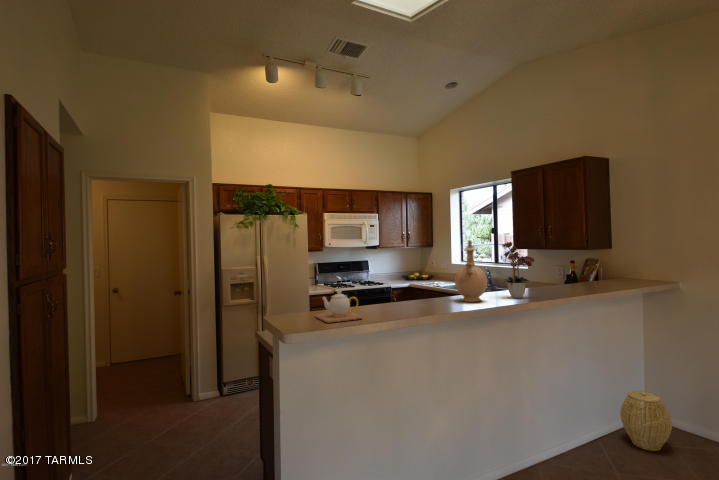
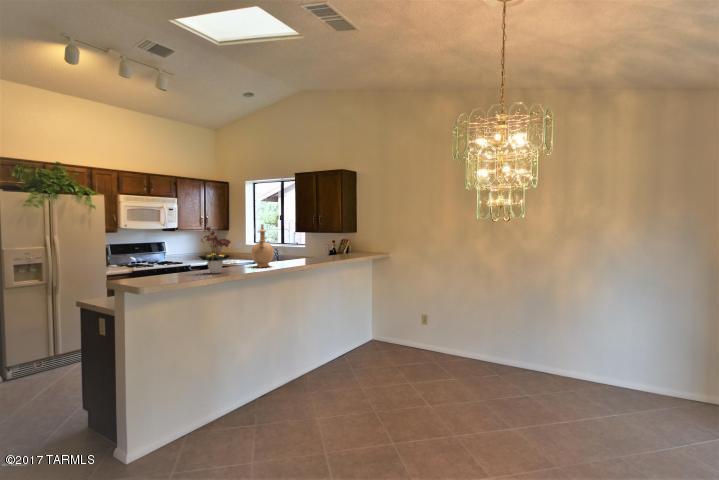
flower arrangement: present [501,242,534,298] -> present [201,227,231,273]
teapot: present [315,290,363,323] -> none [146,259,186,282]
woven basket: present [620,391,672,451] -> none [357,323,383,357]

